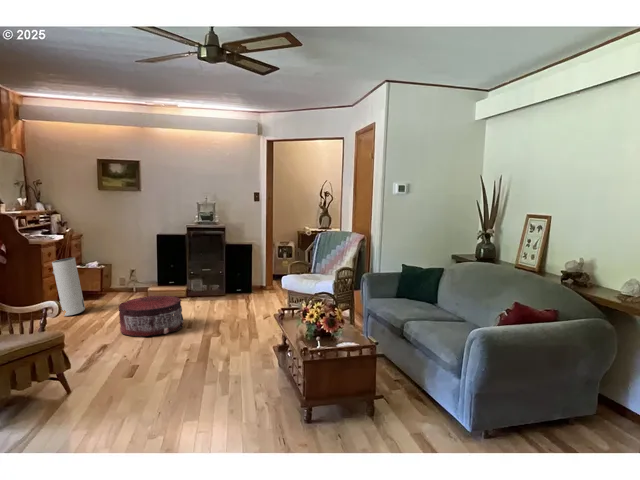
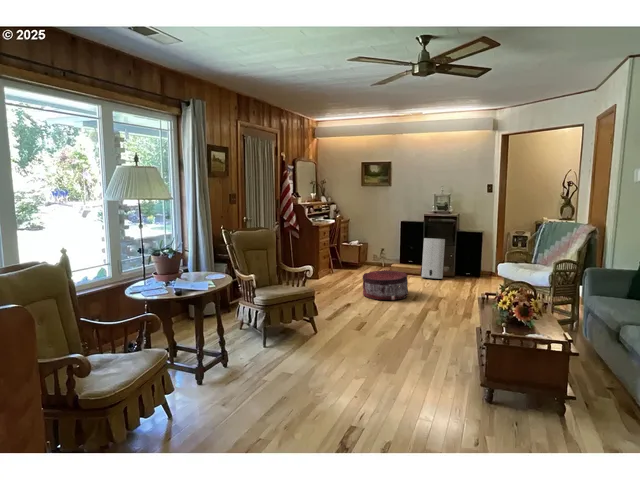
air purifier: present [52,258,85,316] -> present [422,238,445,279]

